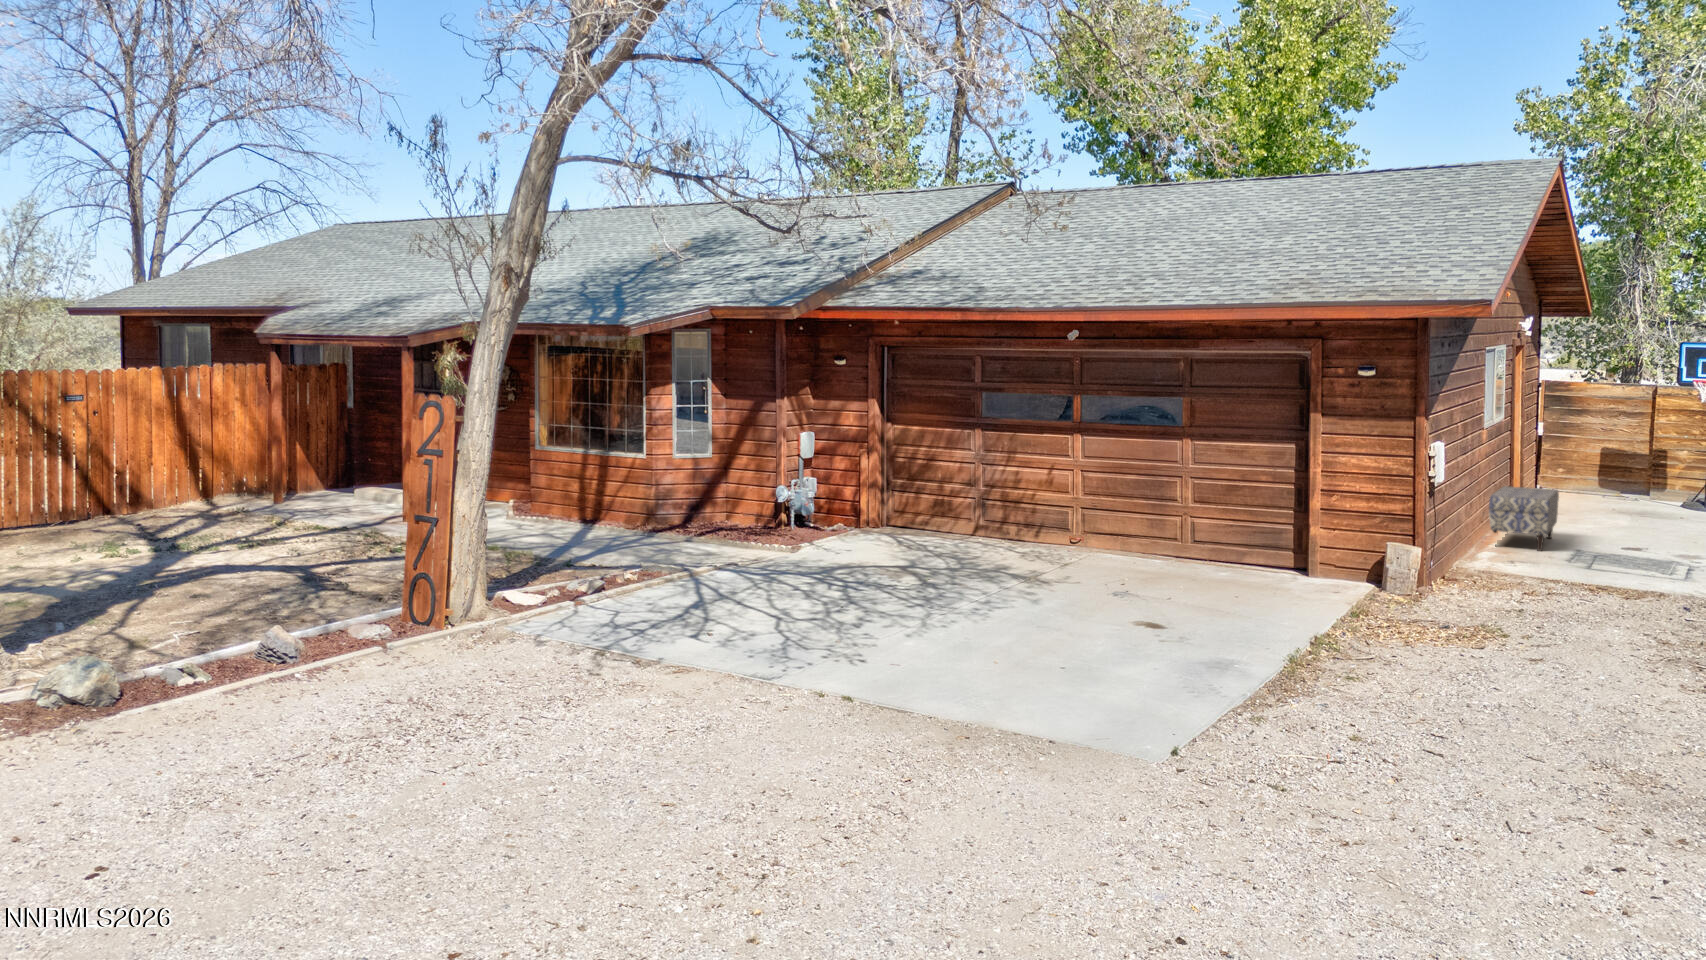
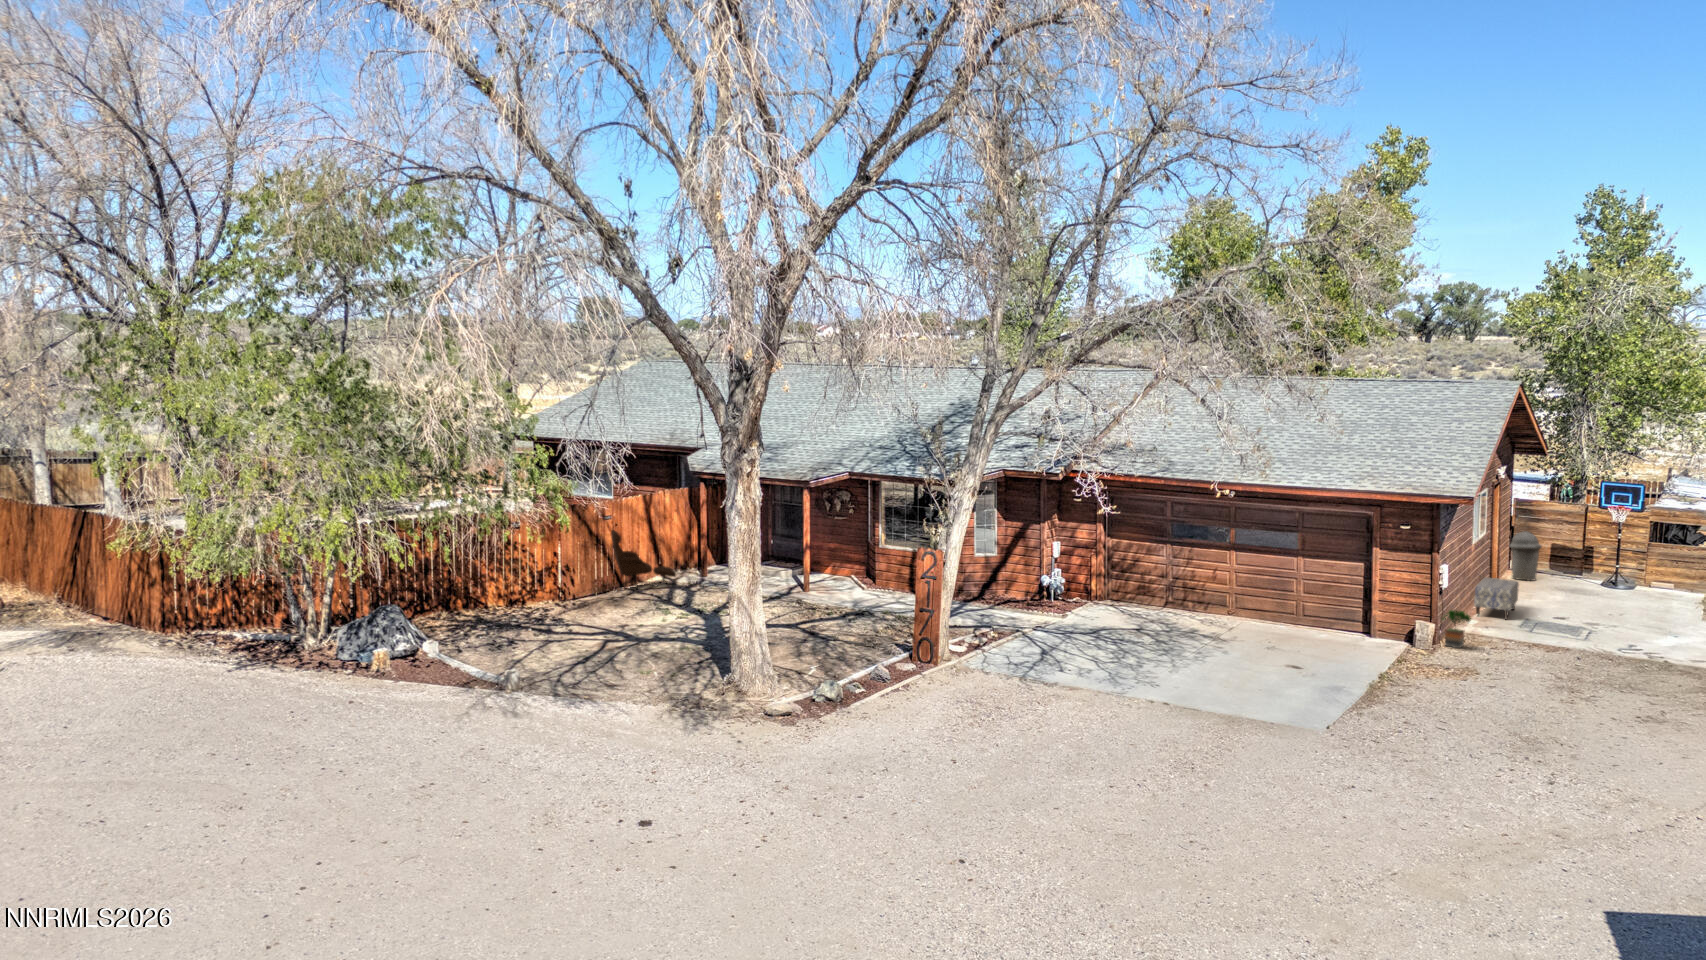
lounge chair: none [48,418,183,519] -> present [611,530,676,589]
trash can: none [1538,428,1588,504] -> present [1509,531,1541,581]
potted tree: none [1431,523,1487,591] -> present [1442,610,1471,648]

